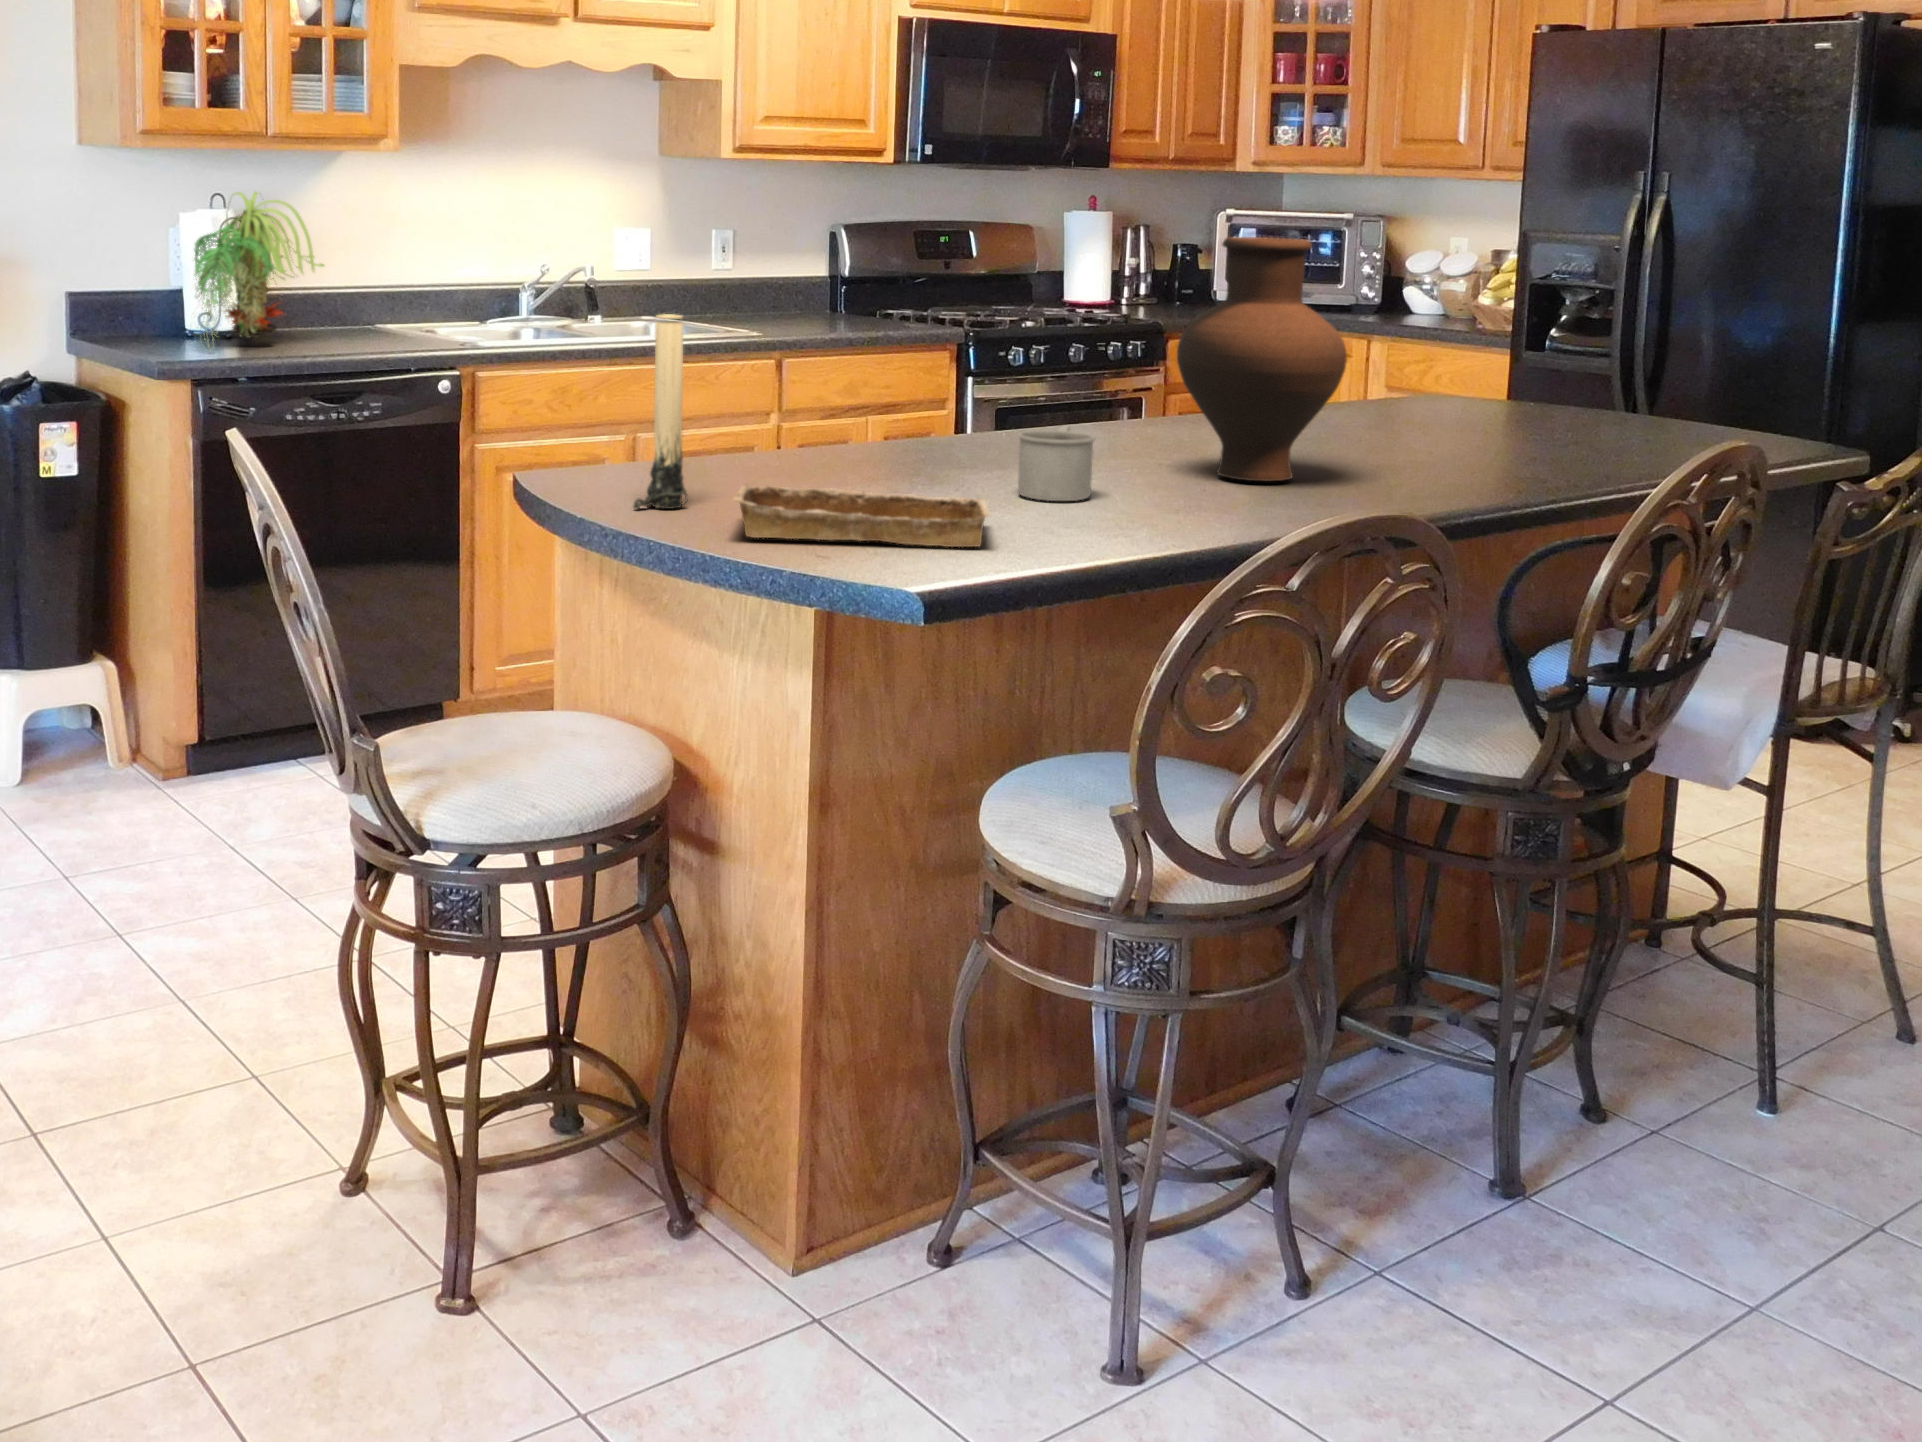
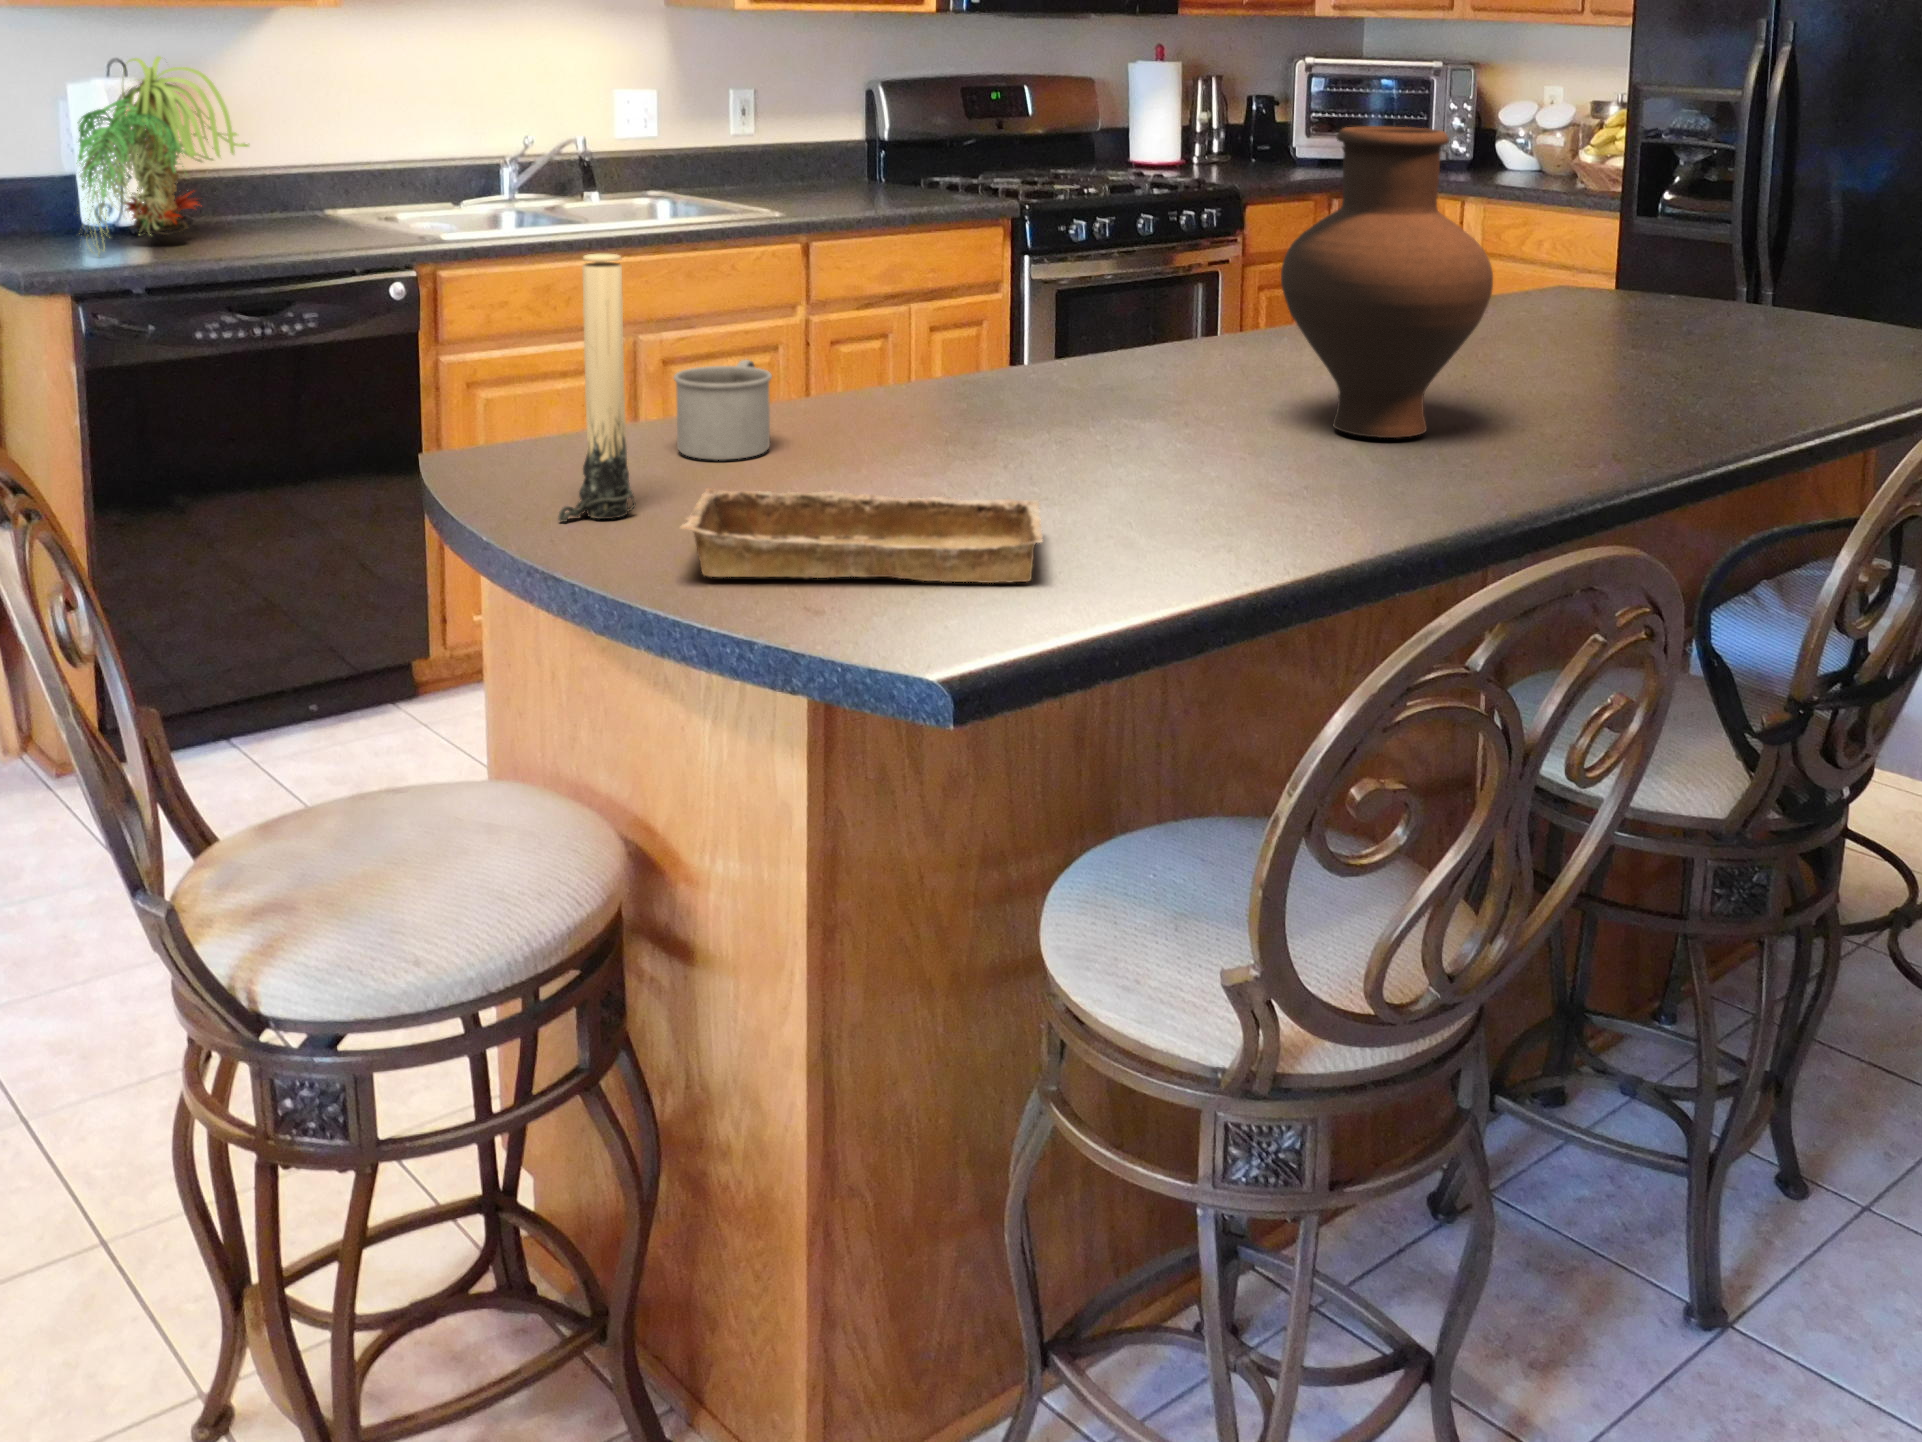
mug: present [1018,426,1095,501] -> present [674,359,772,460]

